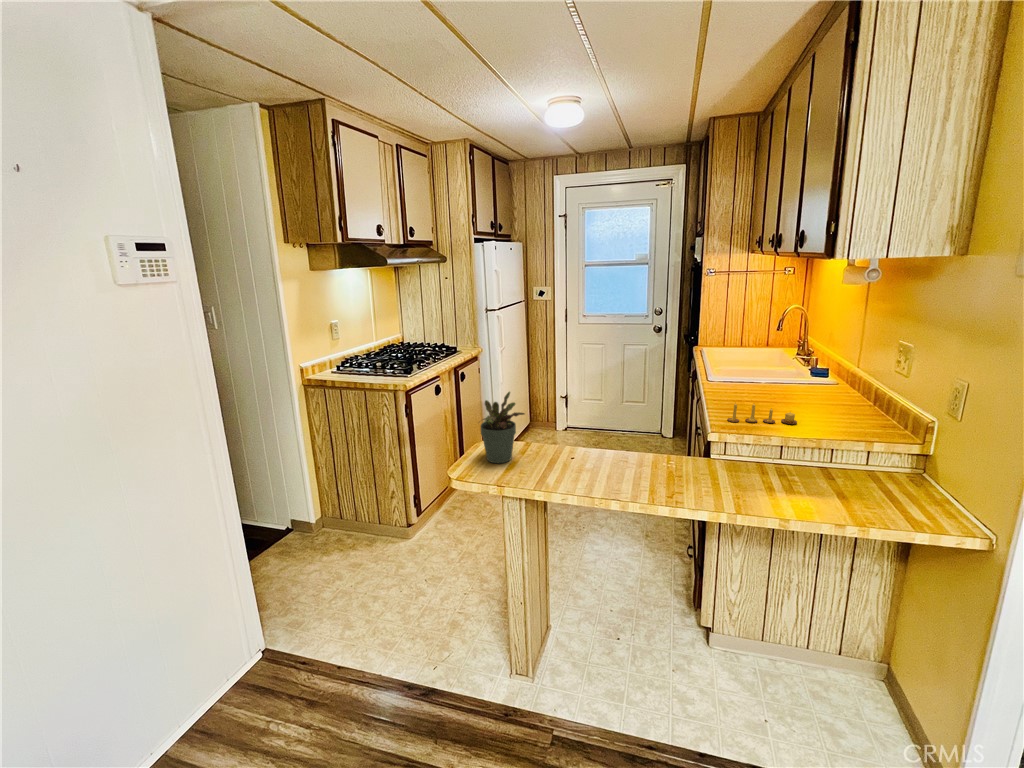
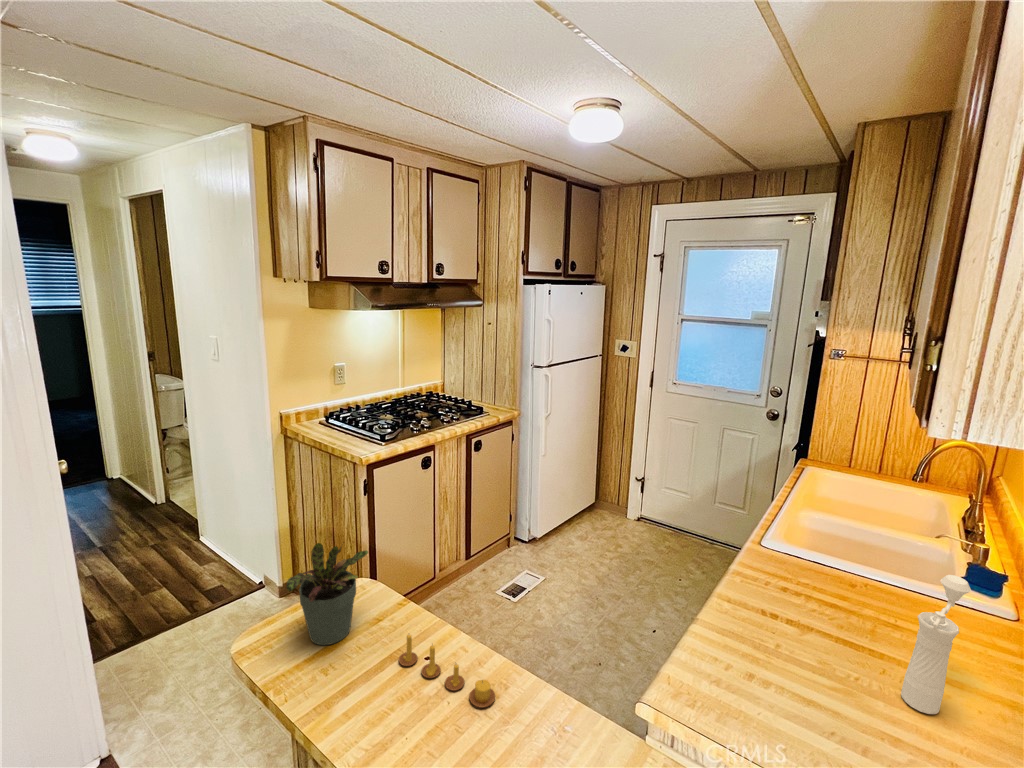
pepper mill: none [803,354,826,416] -> present [901,575,971,714]
candle: present [728,404,797,424] -> present [399,634,495,708]

